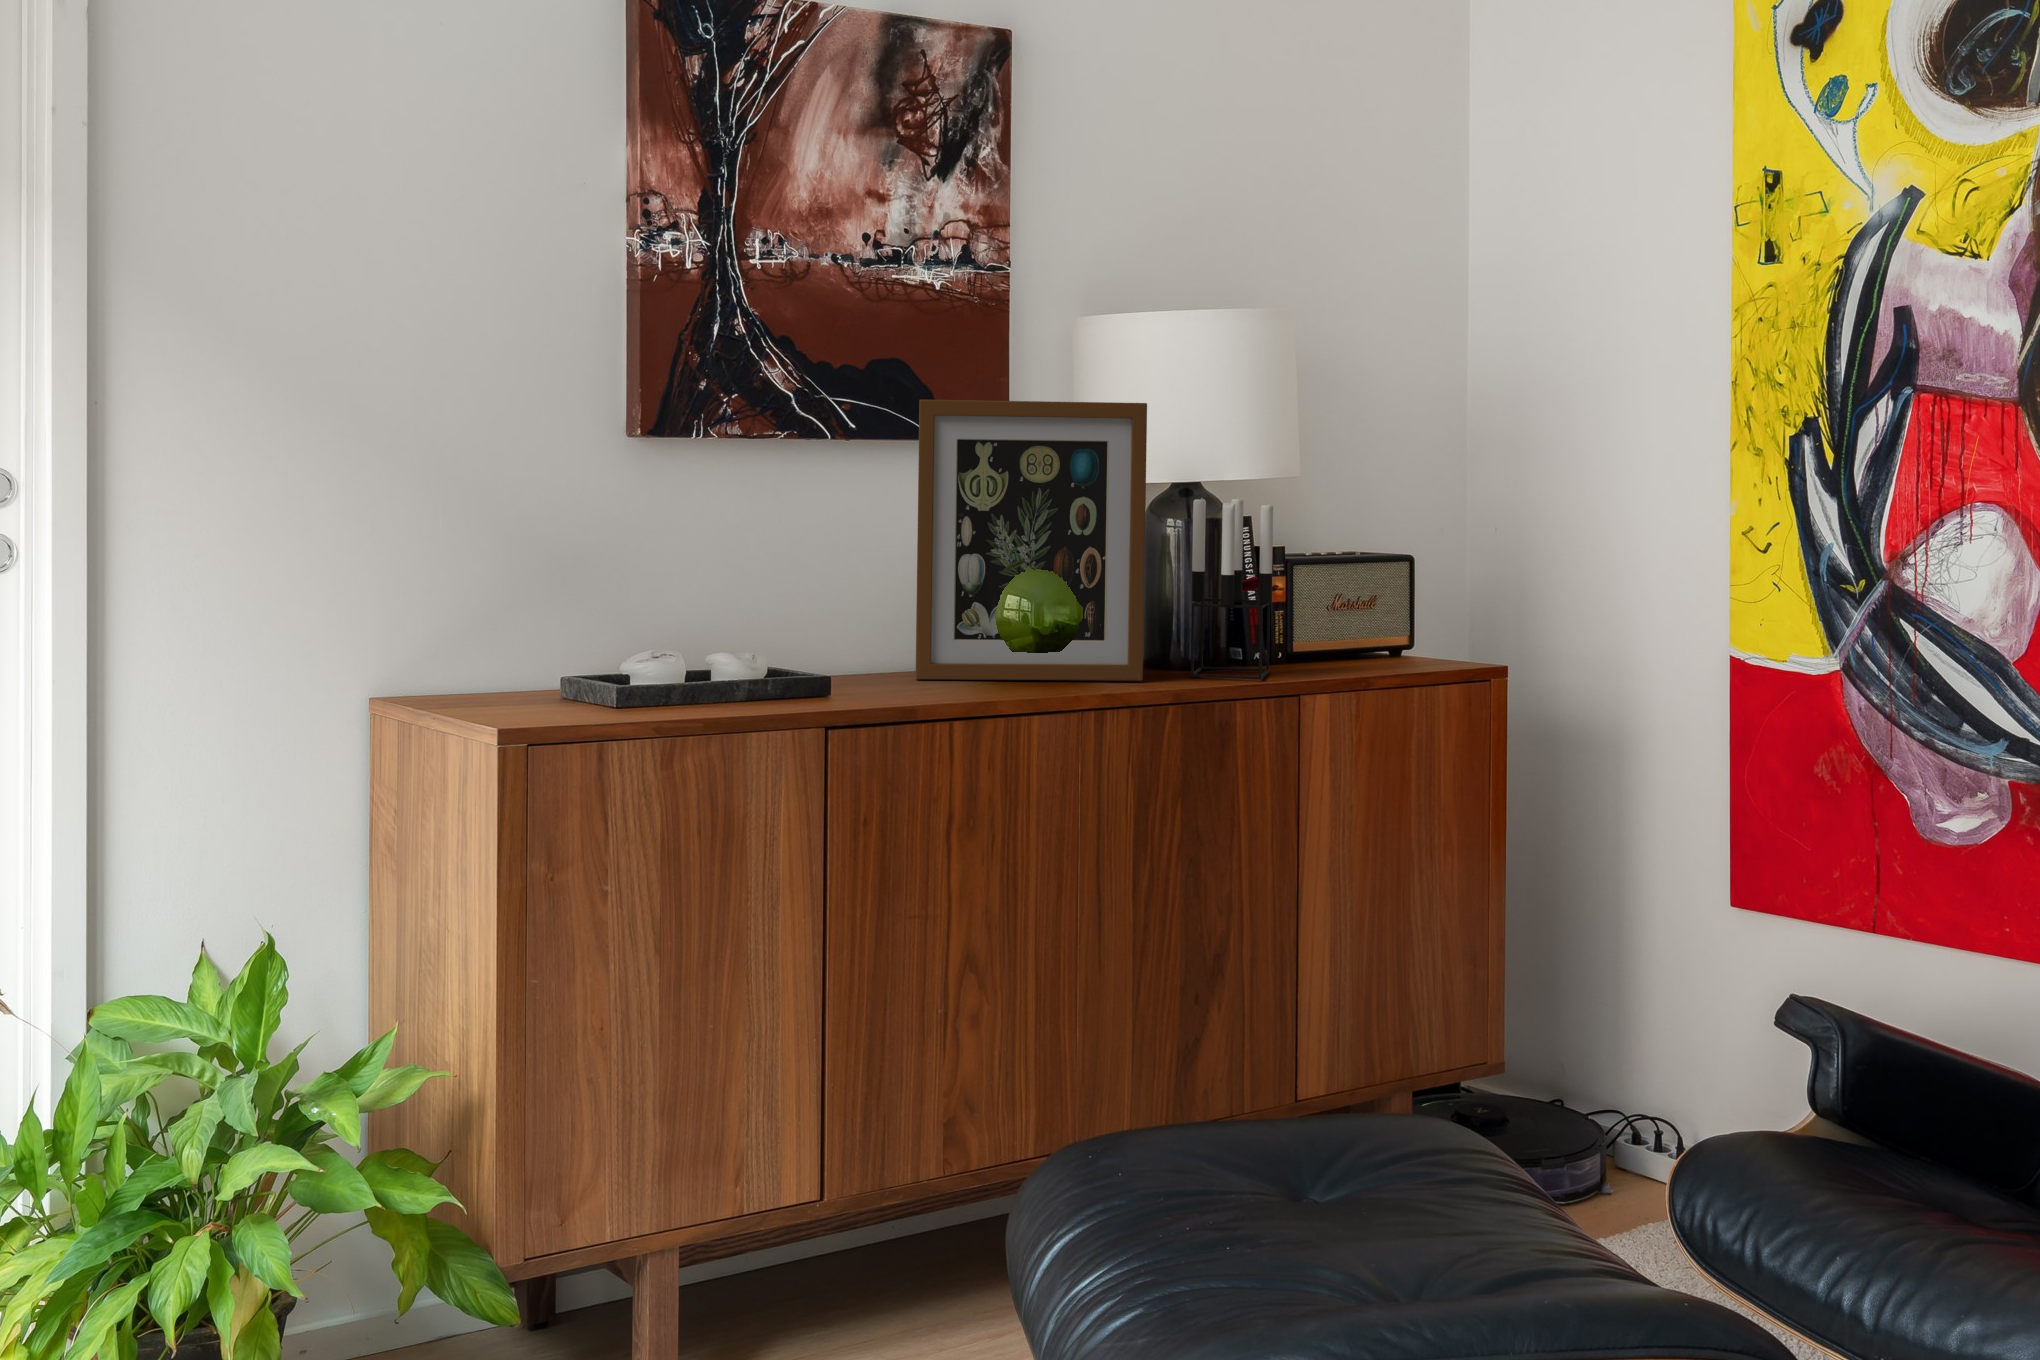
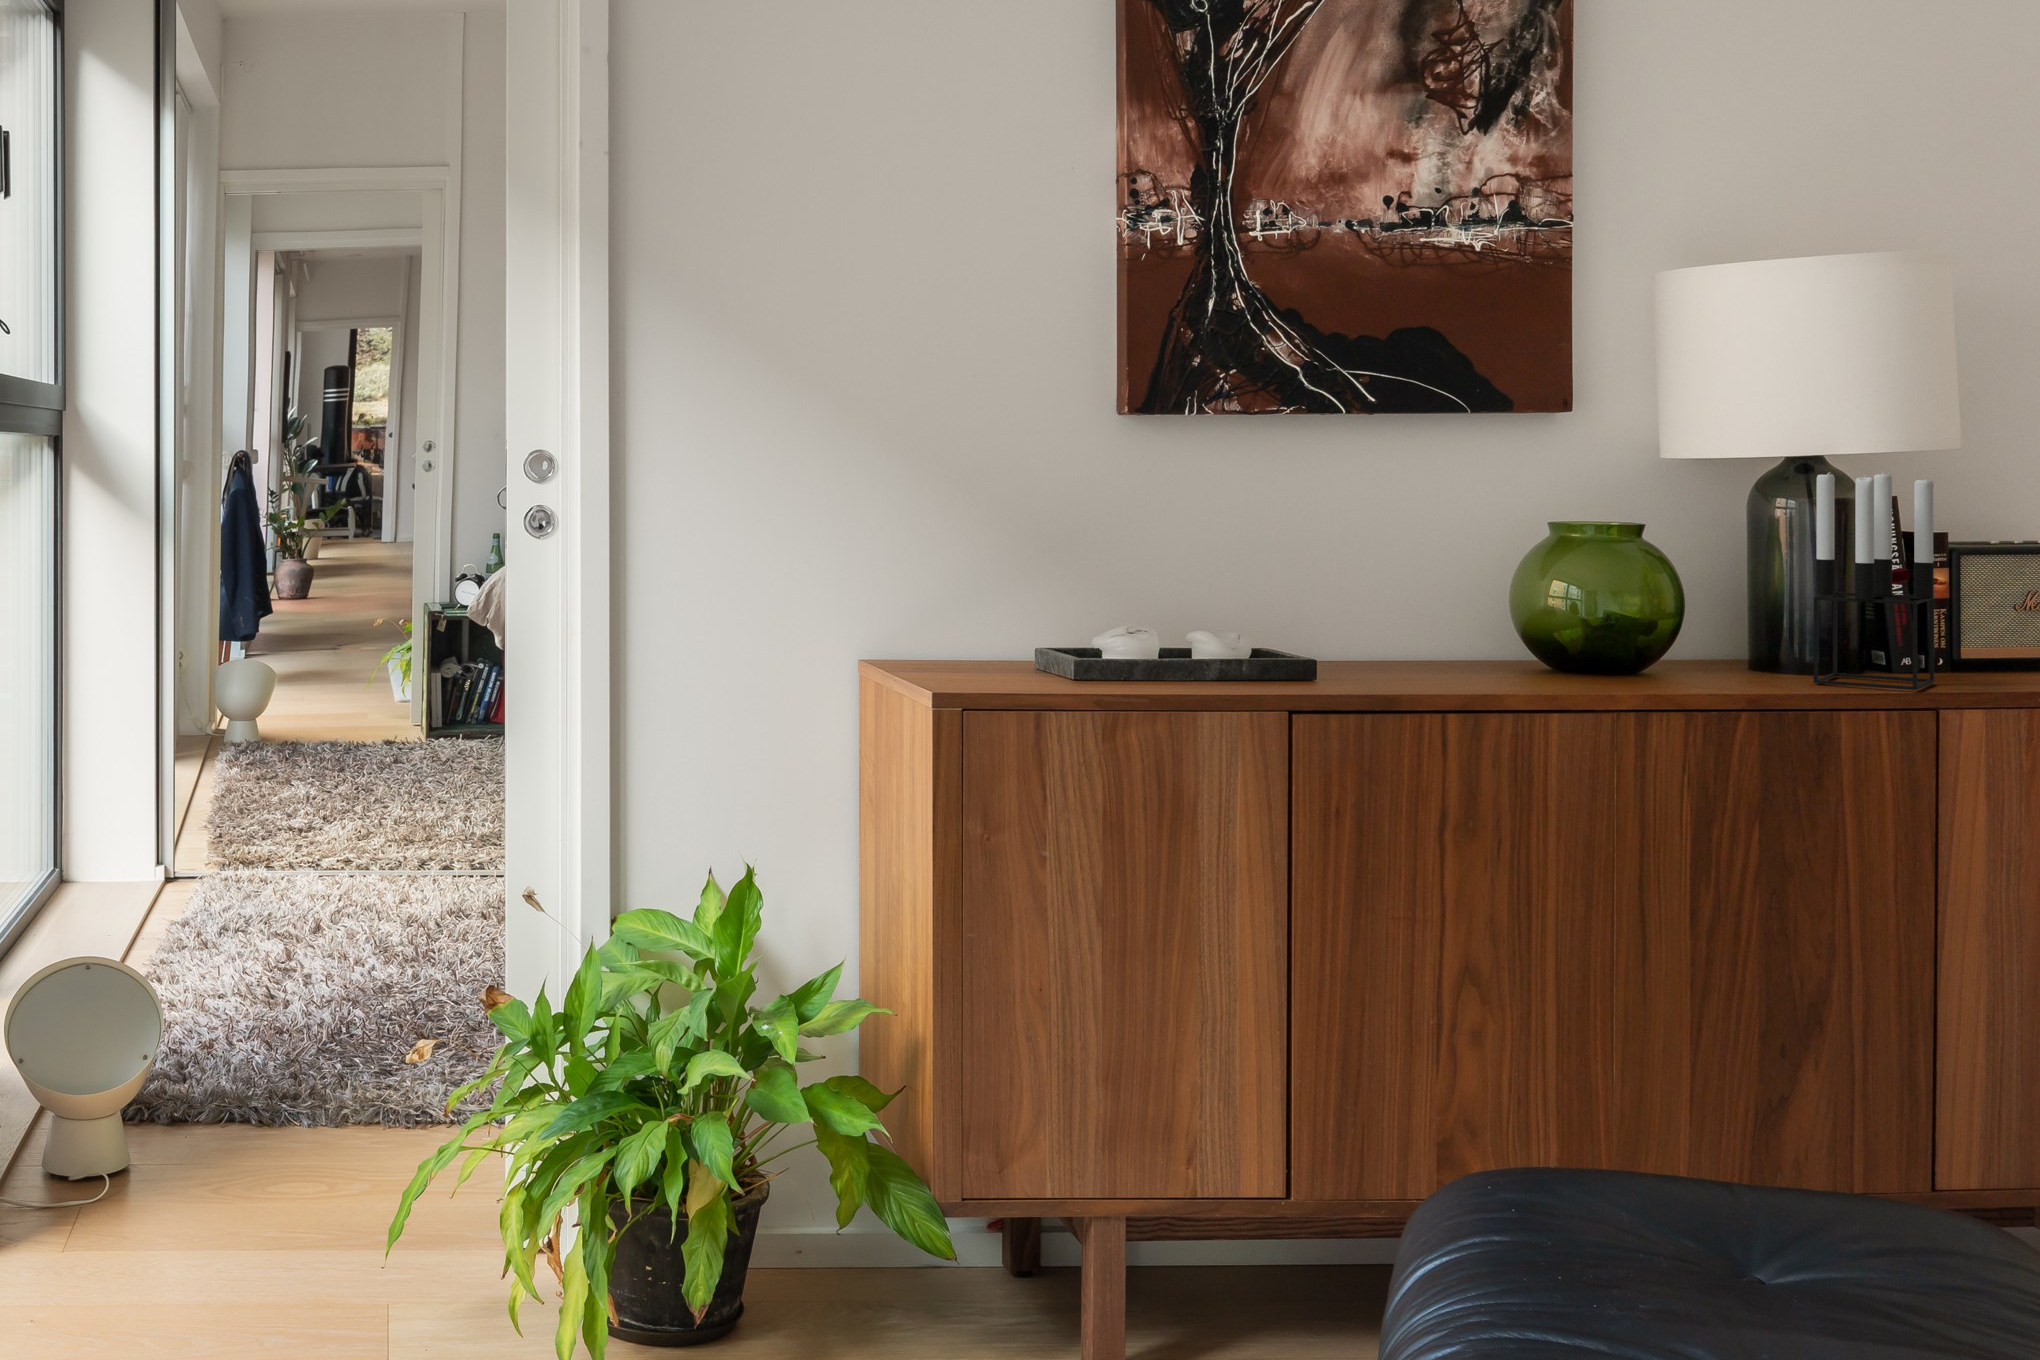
picture frame: present [915,400,1147,681] -> none [1445,361,1742,684]

